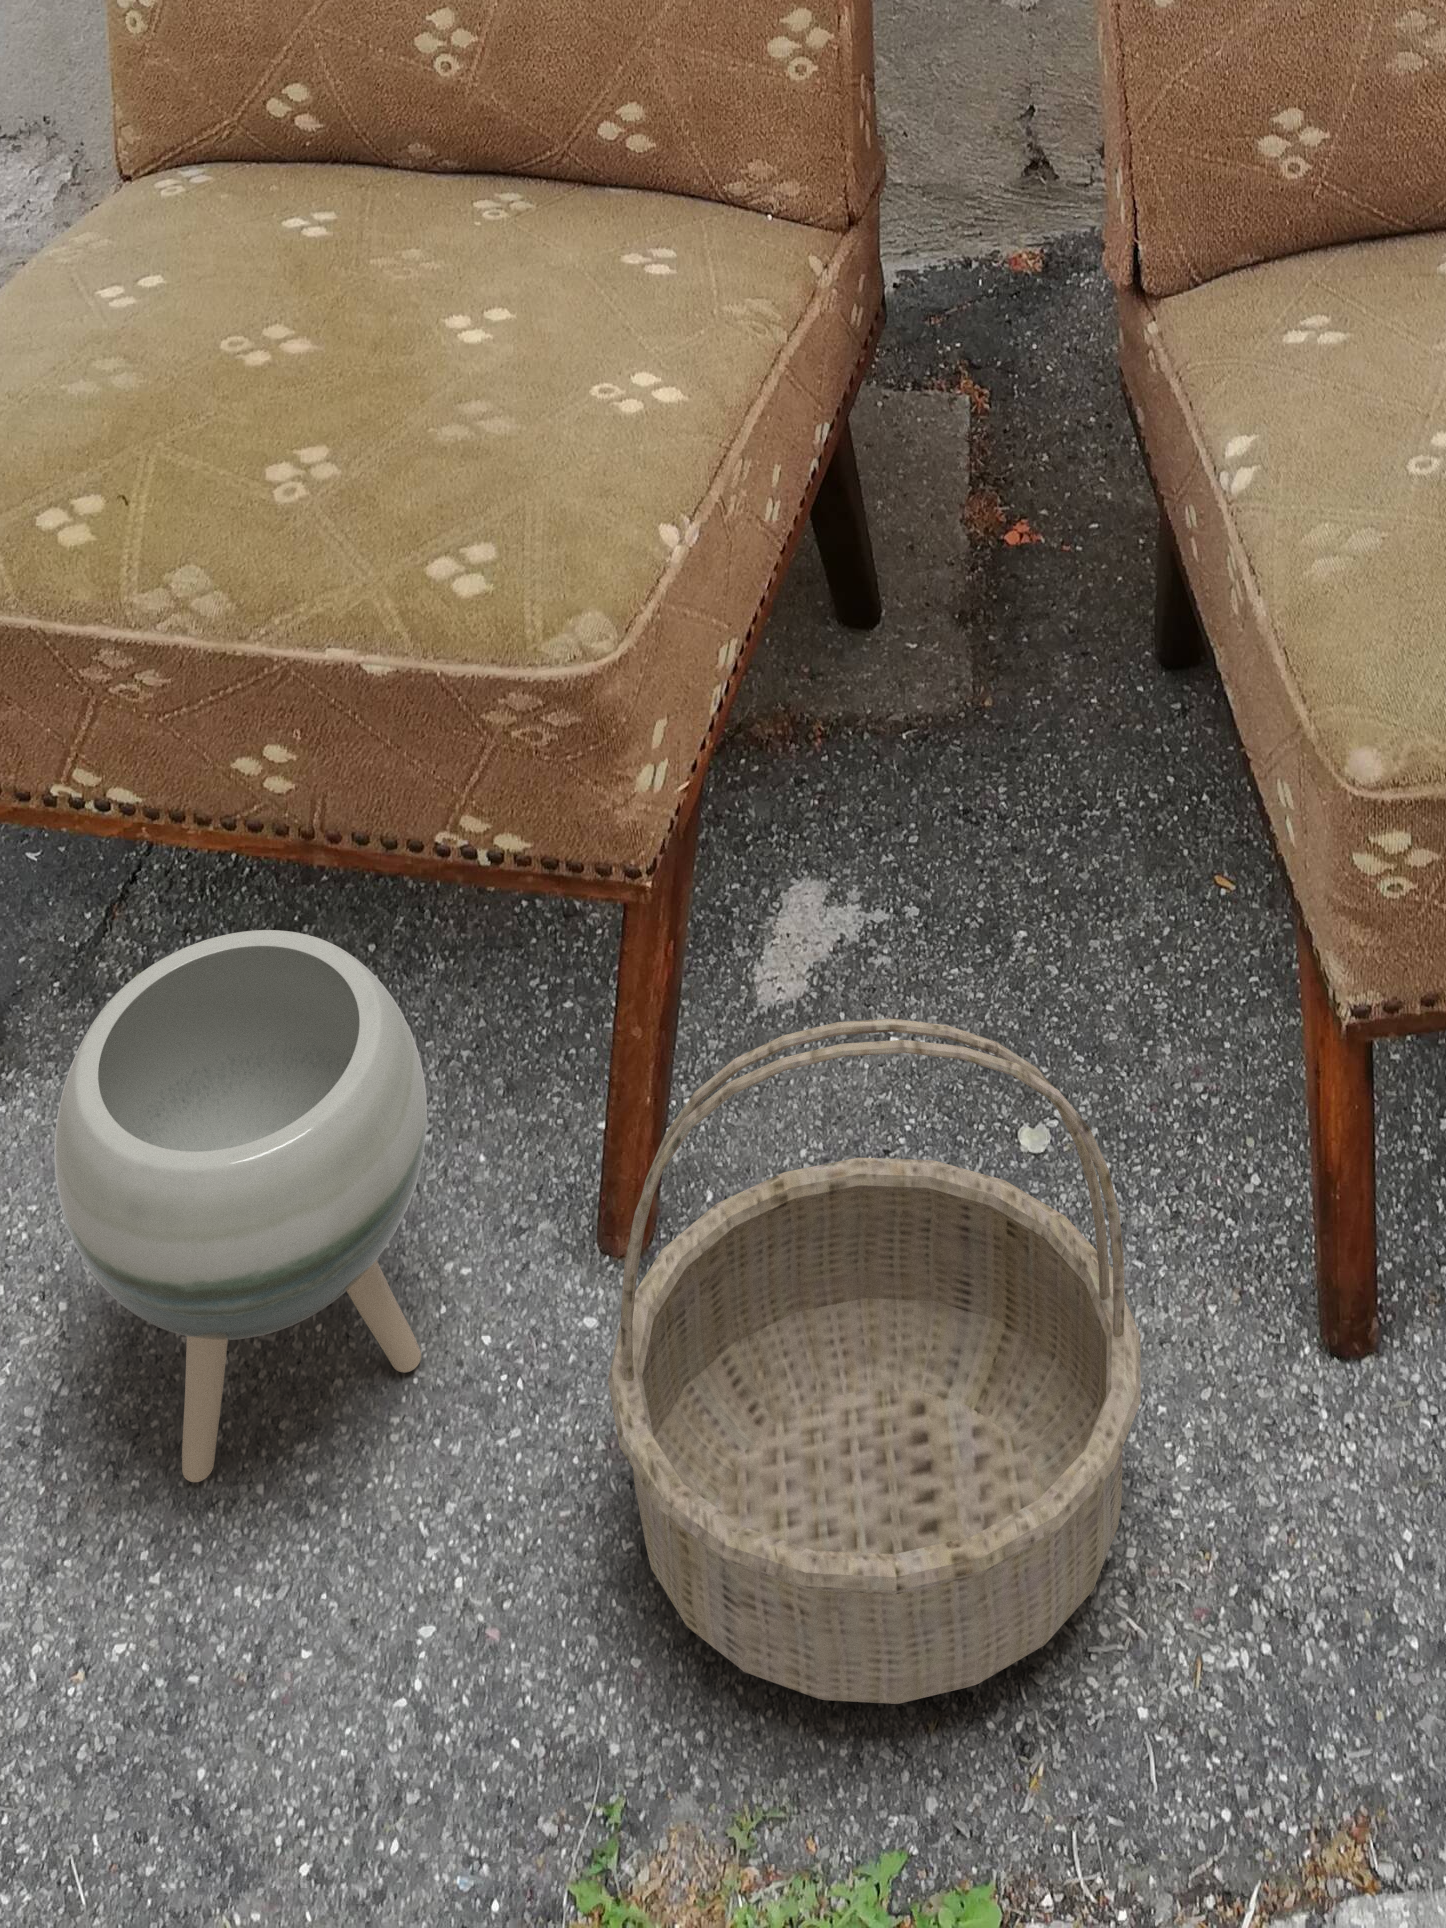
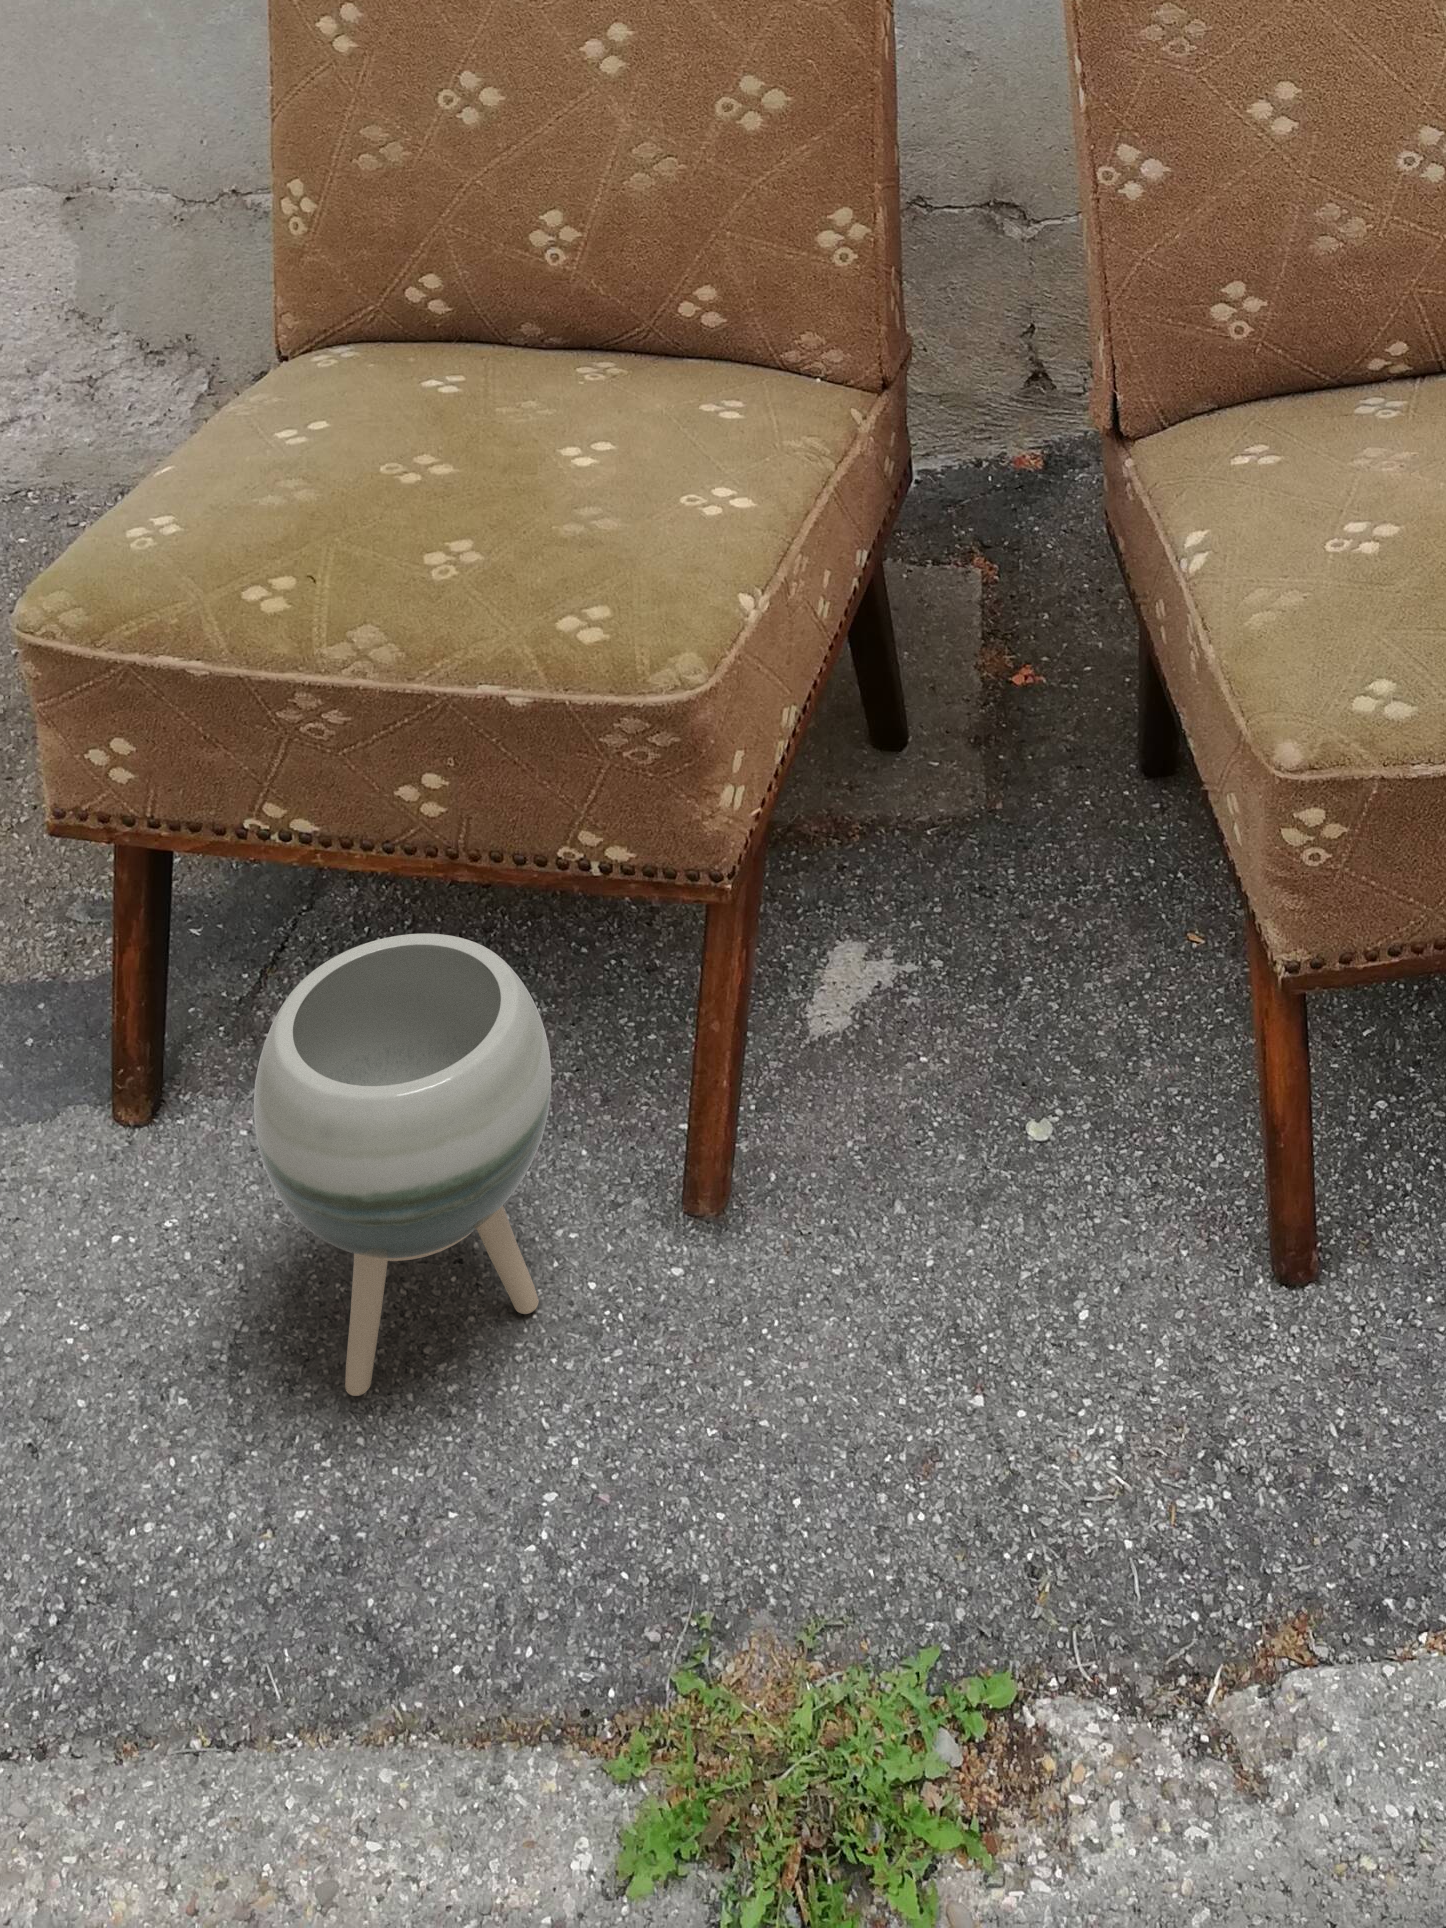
basket: present [608,1019,1141,1704] -> none [700,952,1124,1532]

